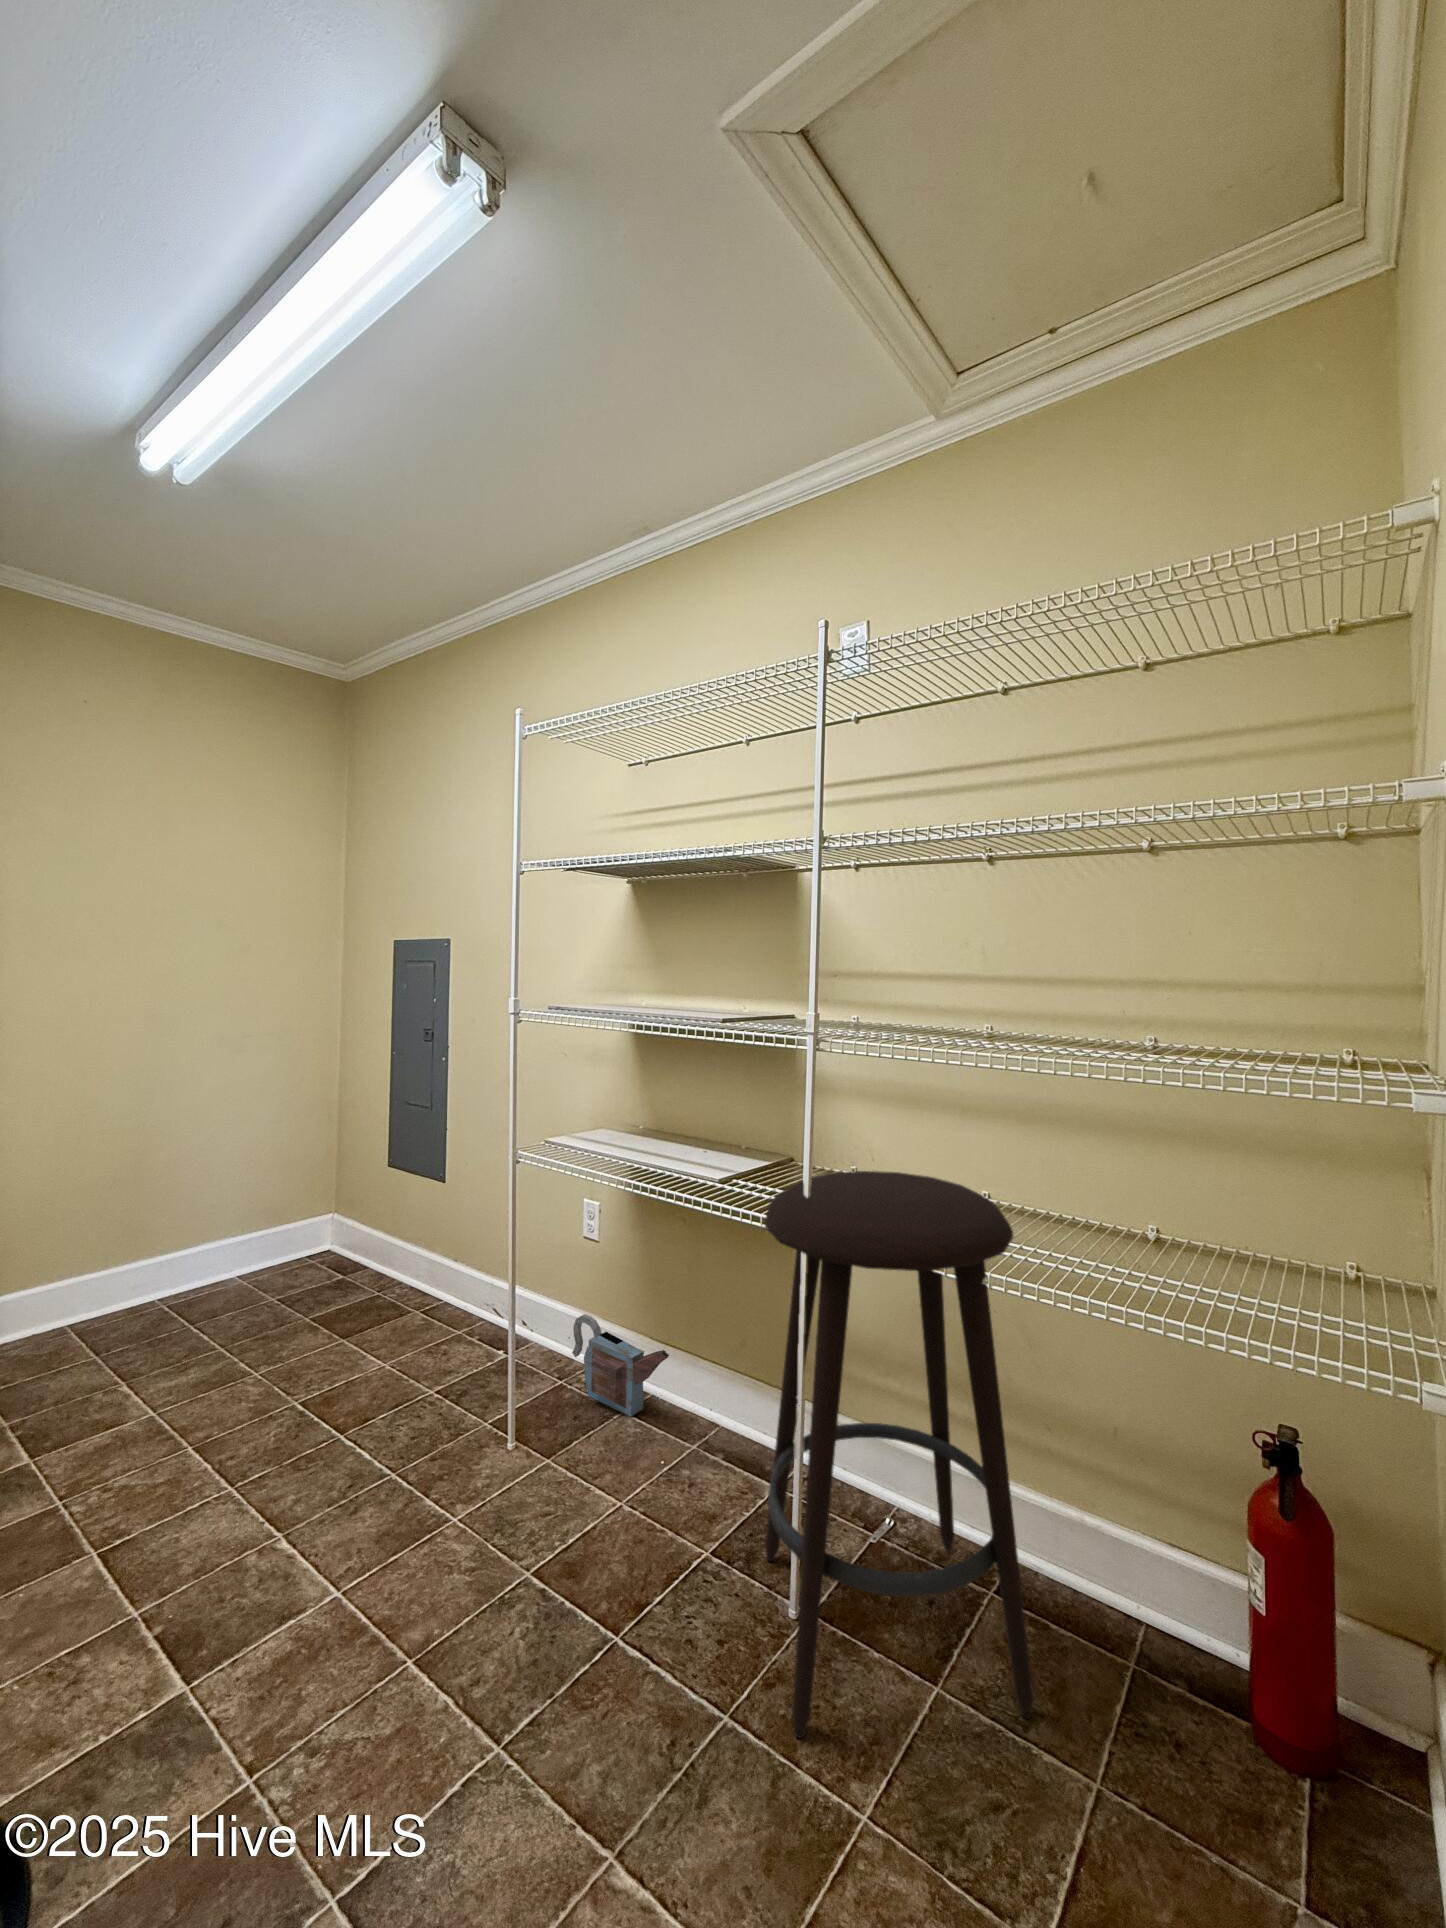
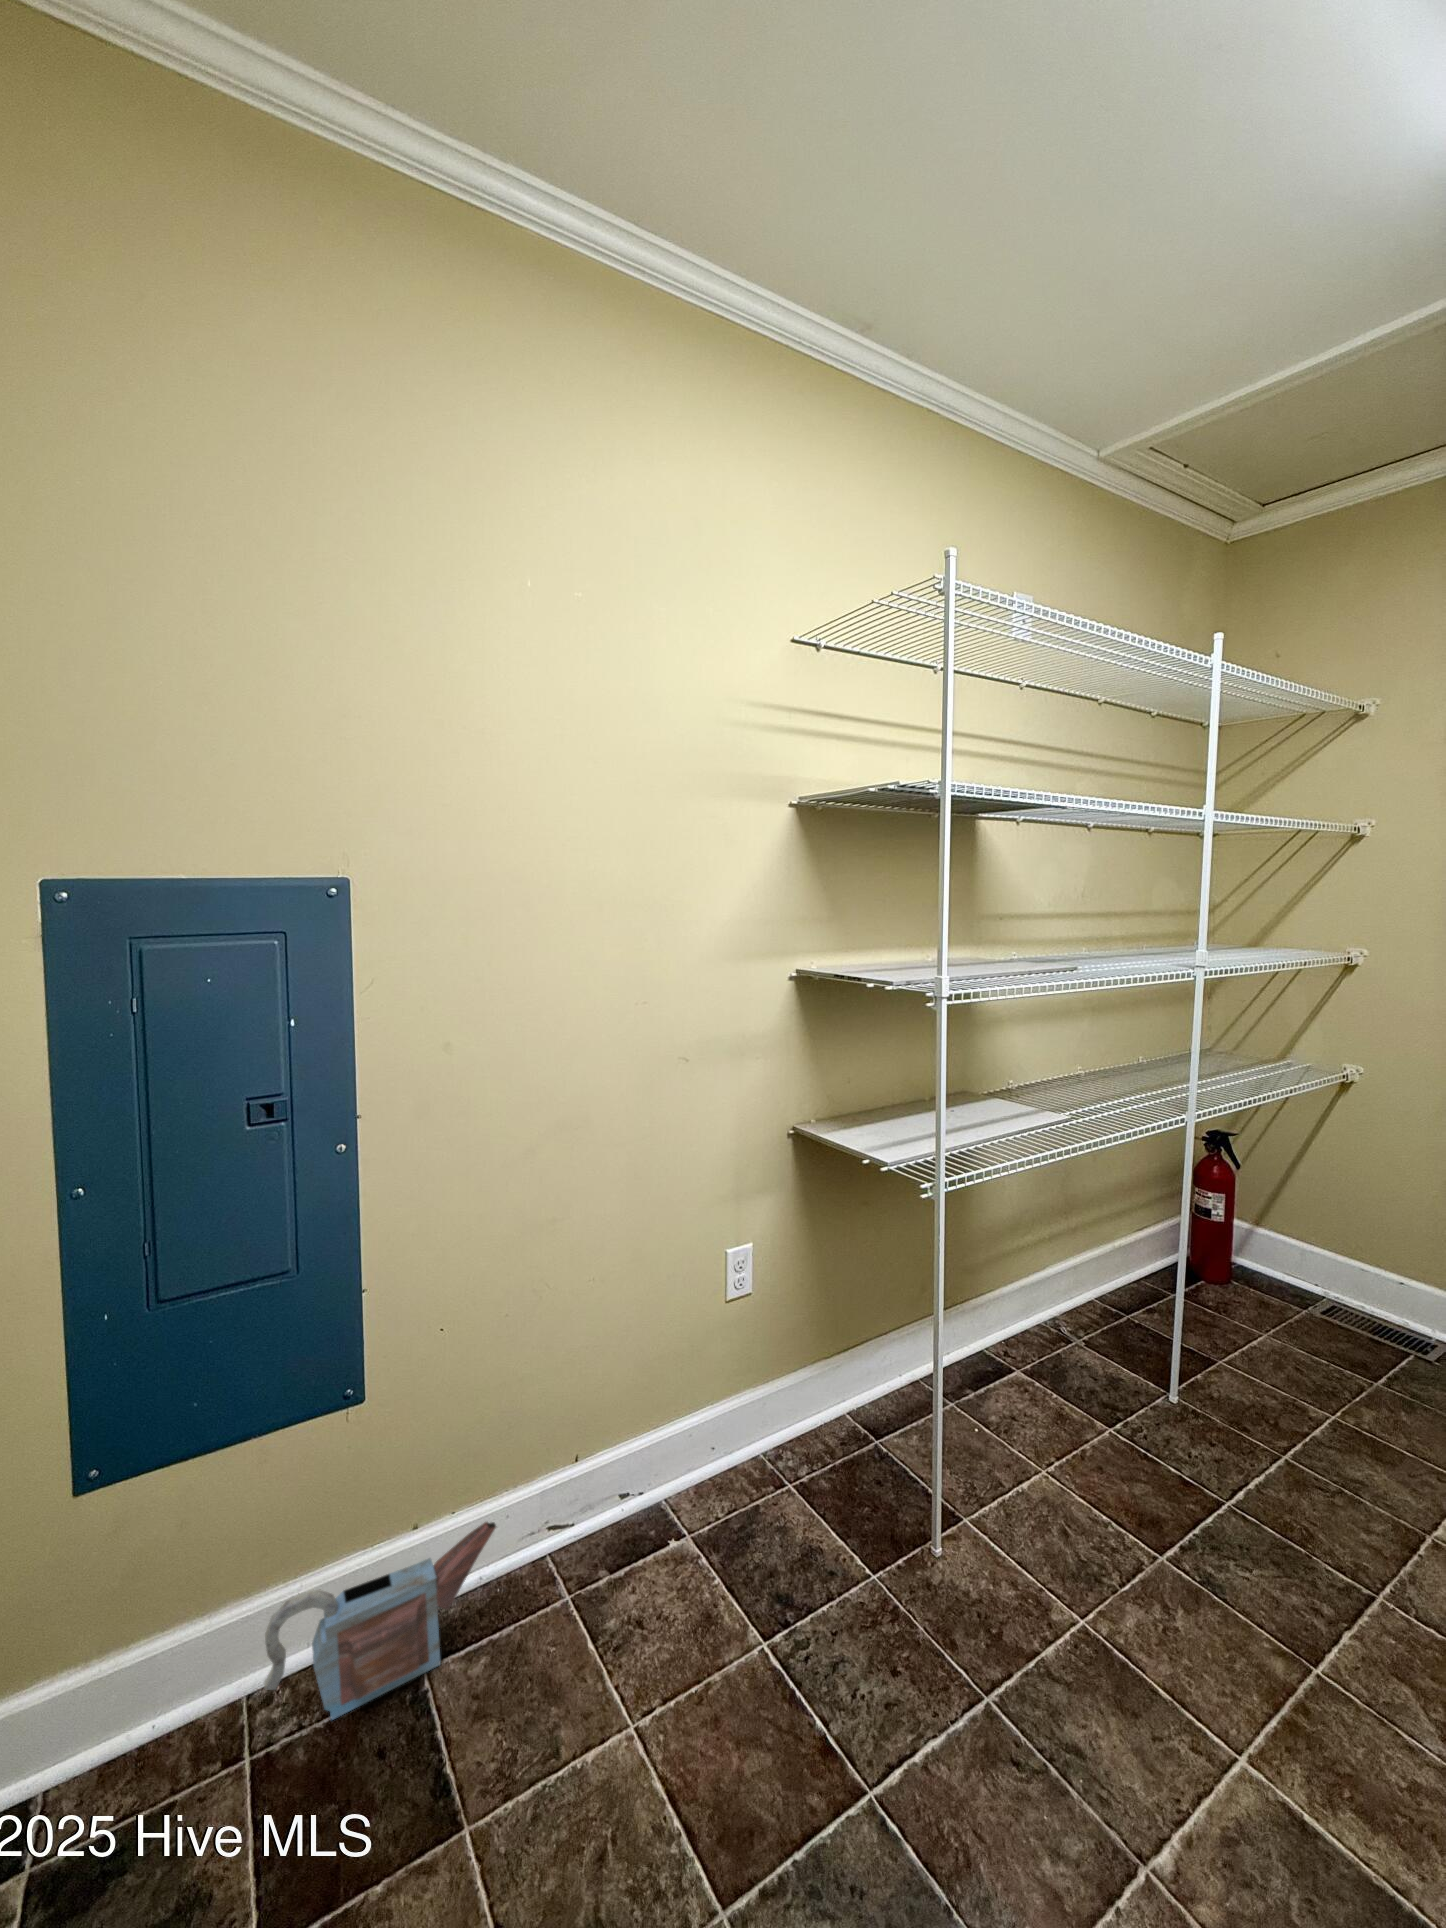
stool: present [764,1171,1034,1738] -> none [779,1119,1017,1642]

